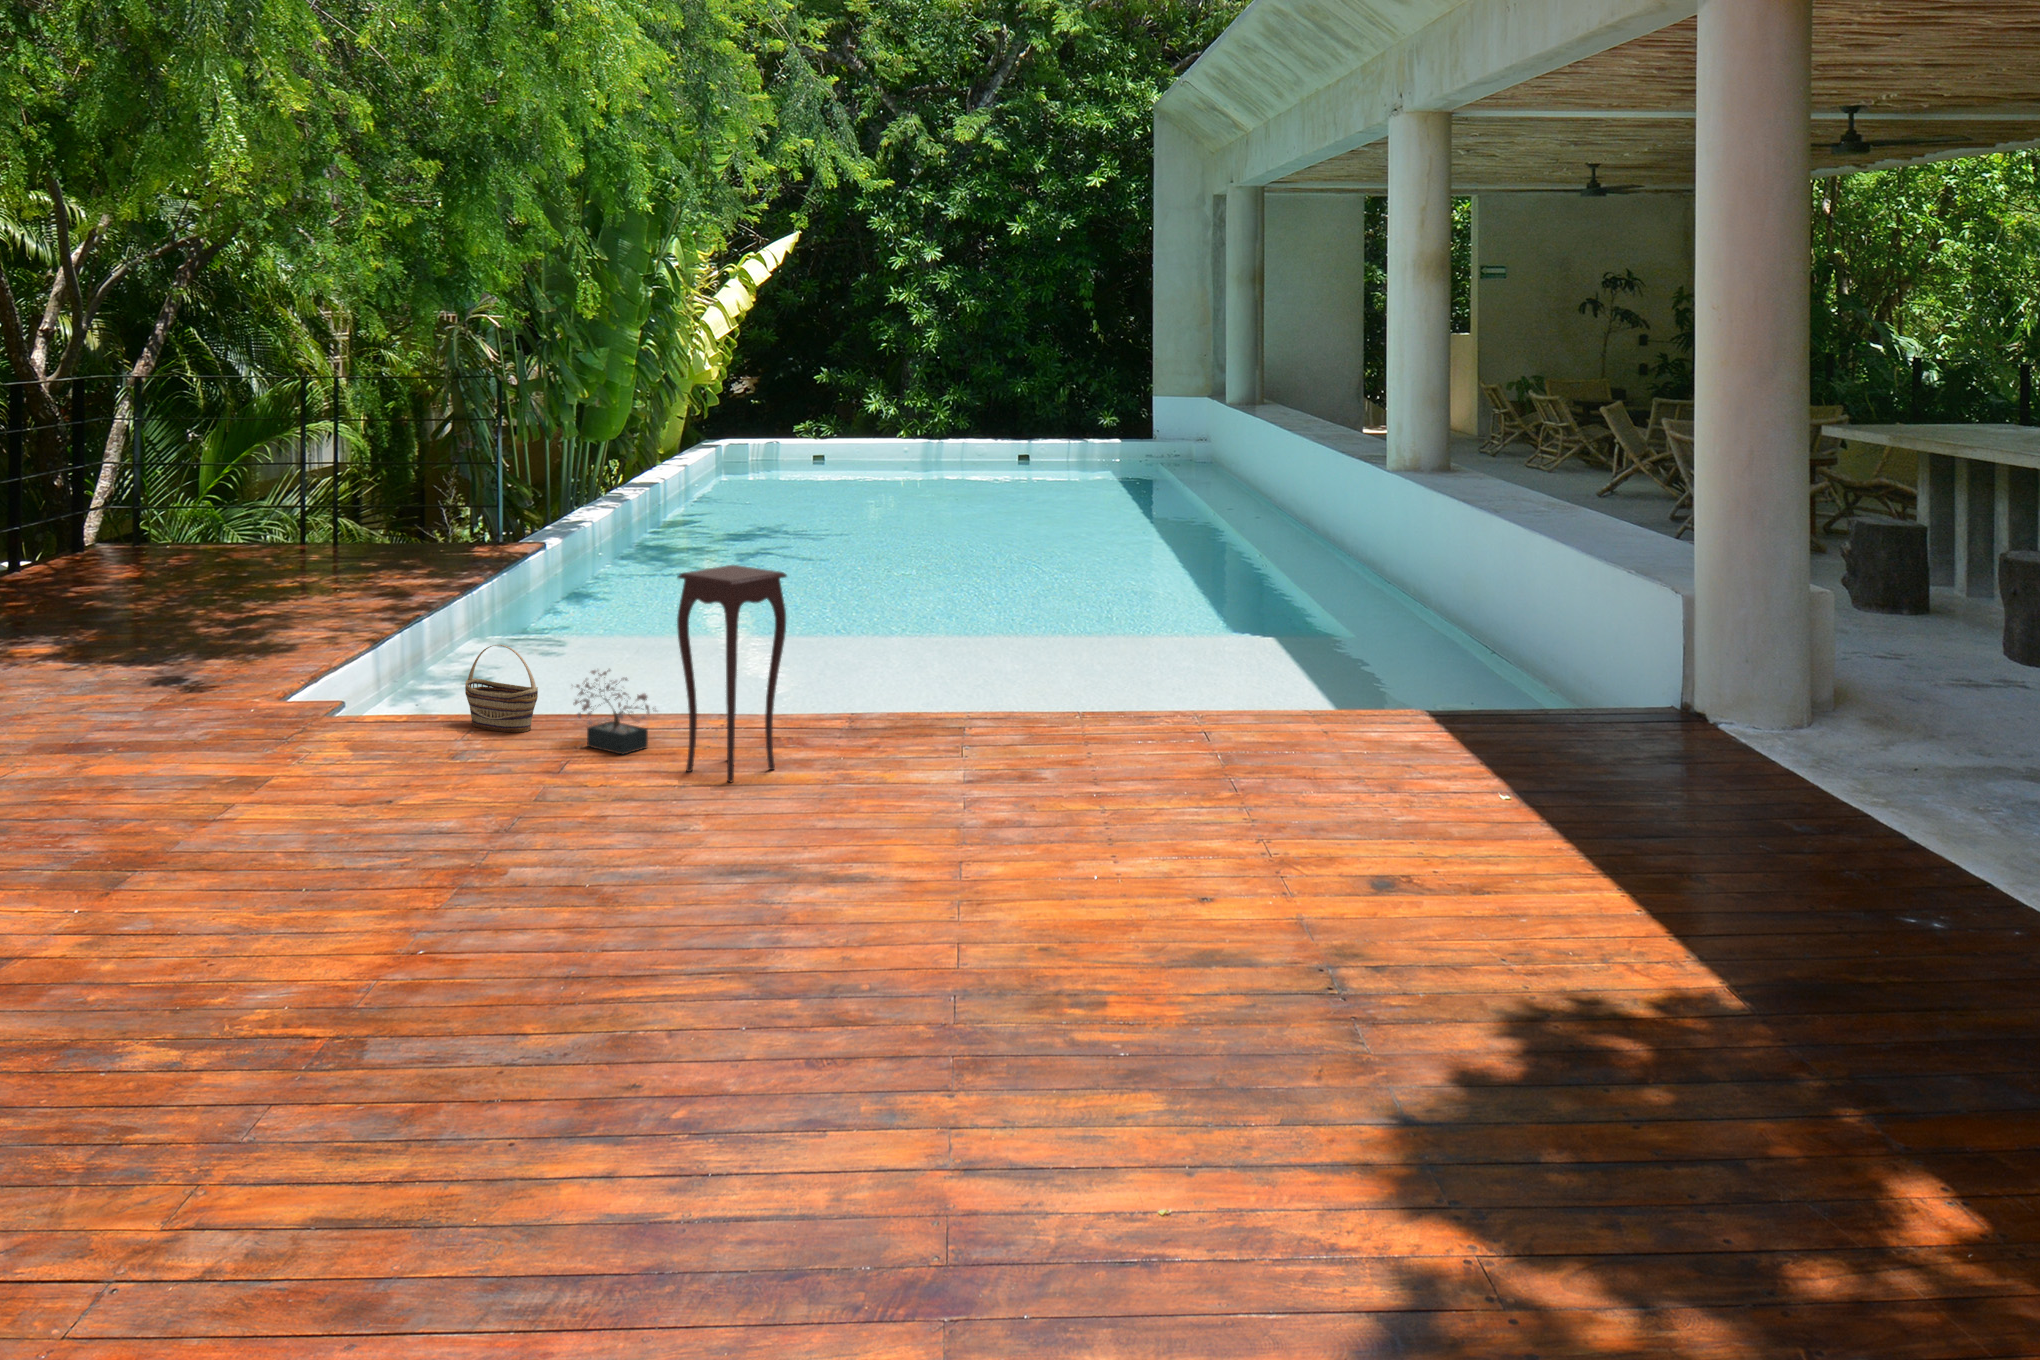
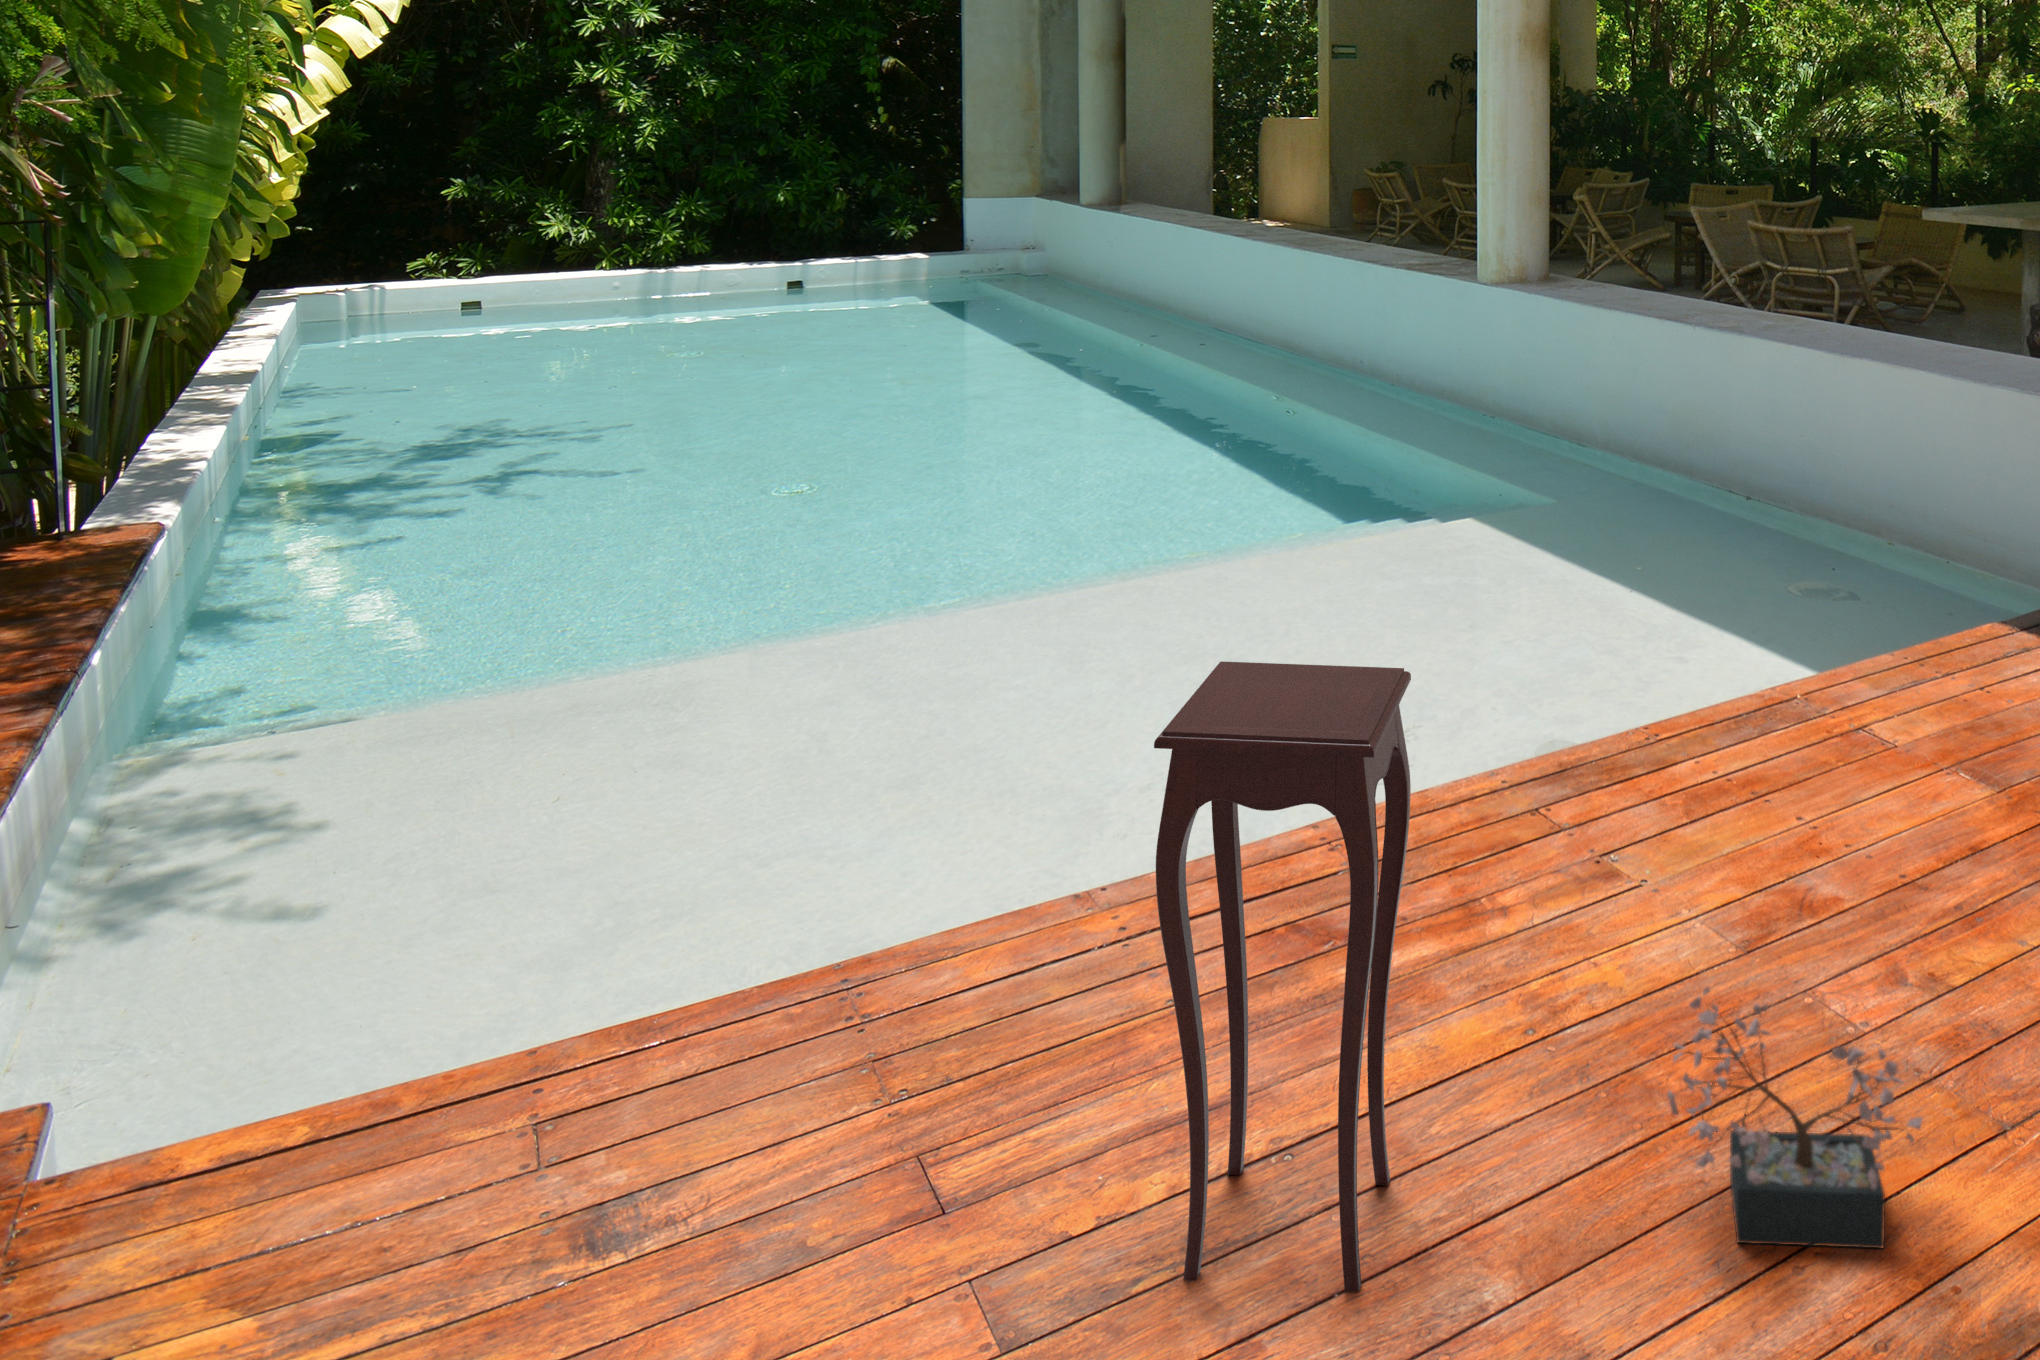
basket: present [465,645,538,732] -> none [281,998,562,1275]
decorative plant: present [574,669,657,754] -> present [1667,988,1922,1248]

